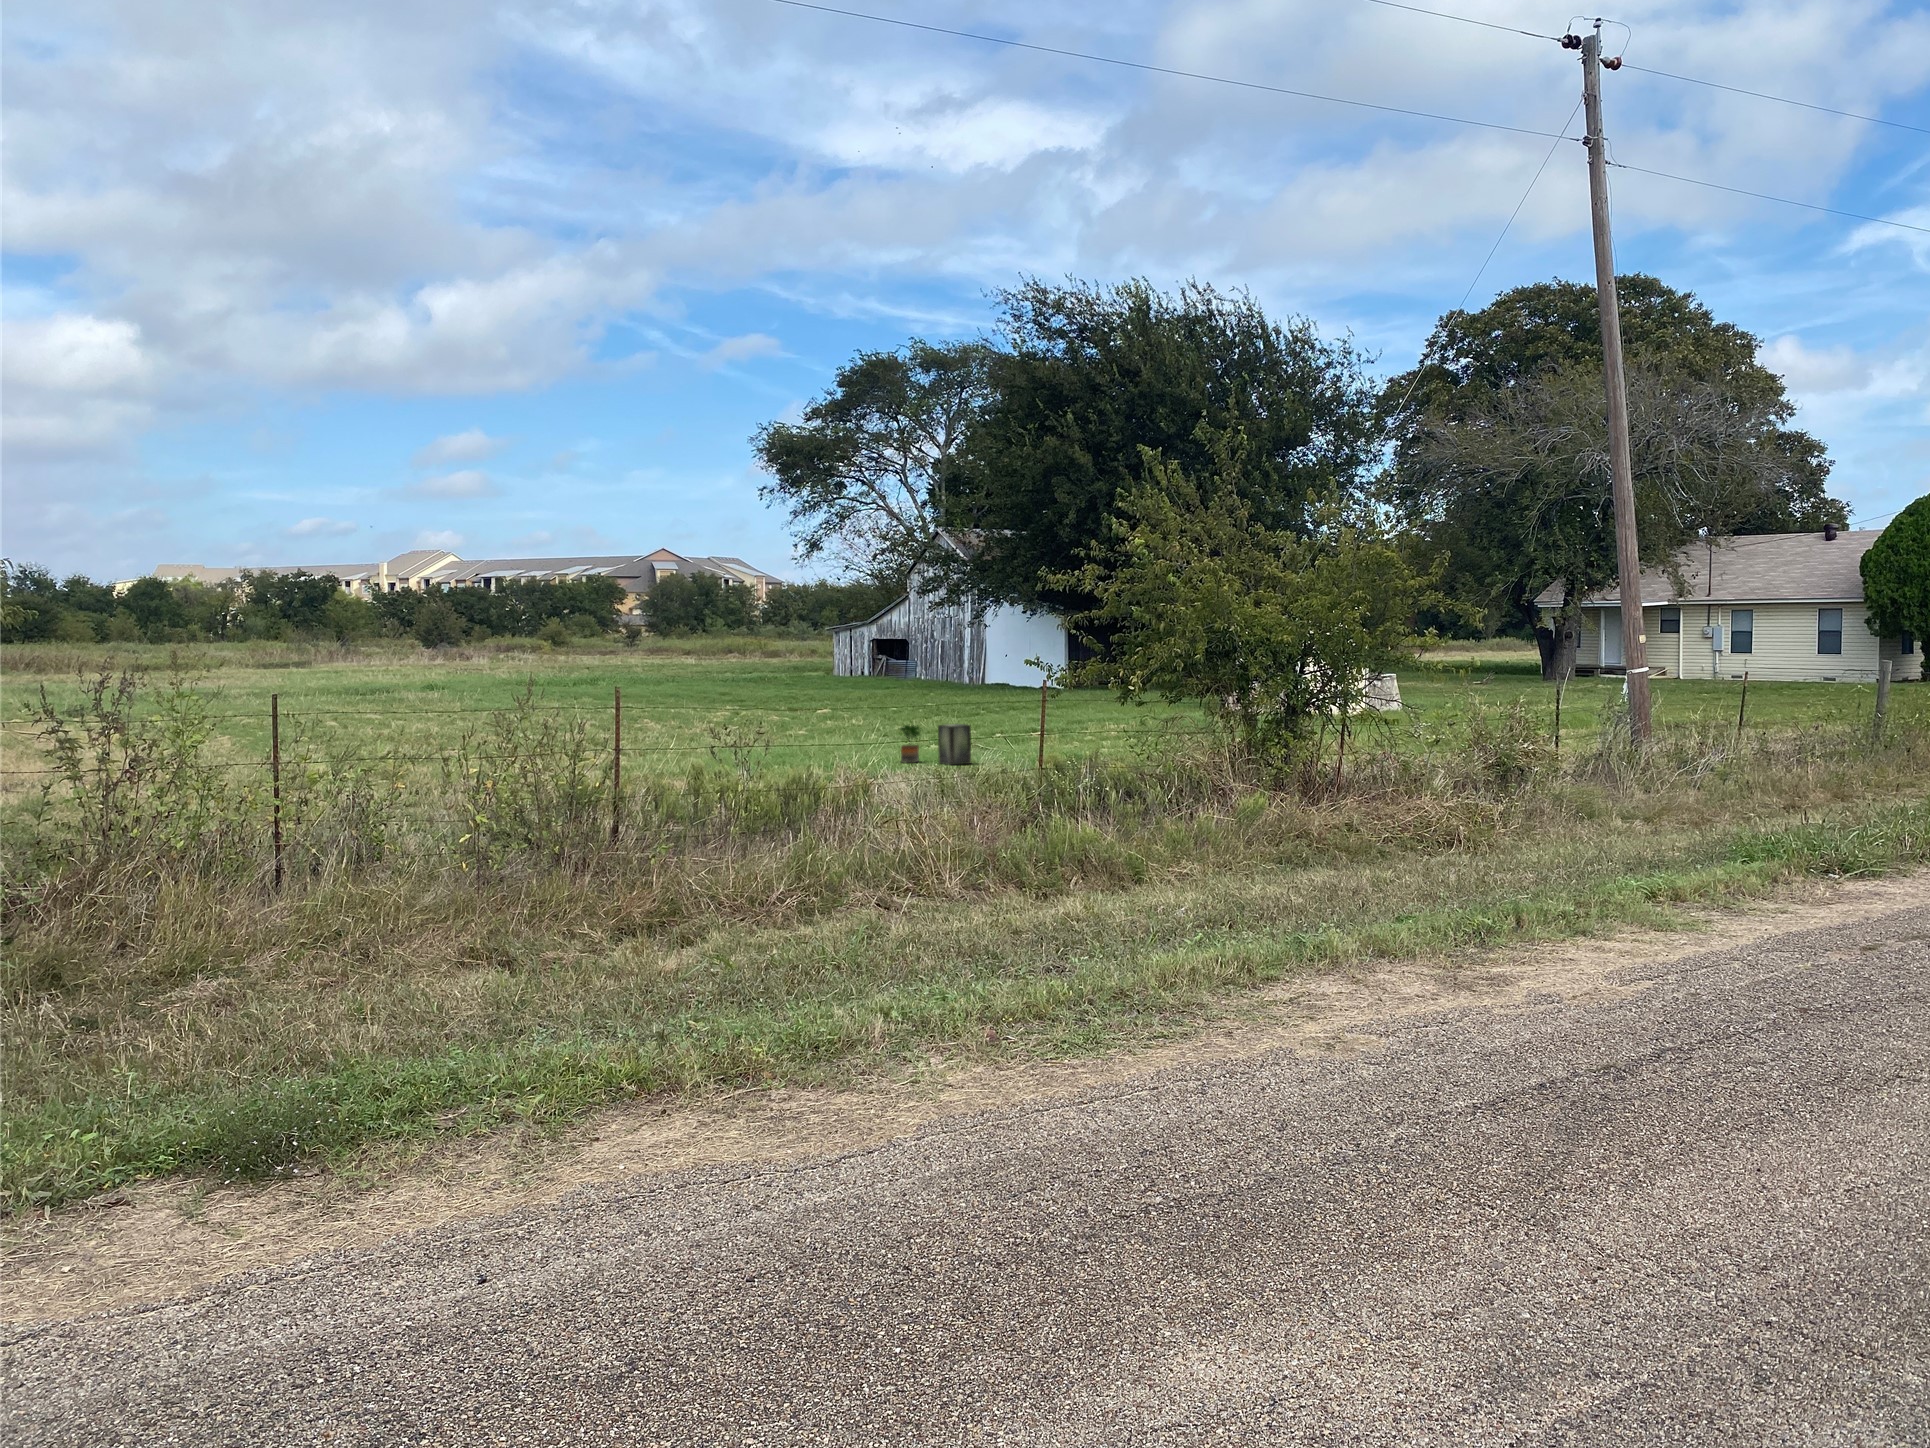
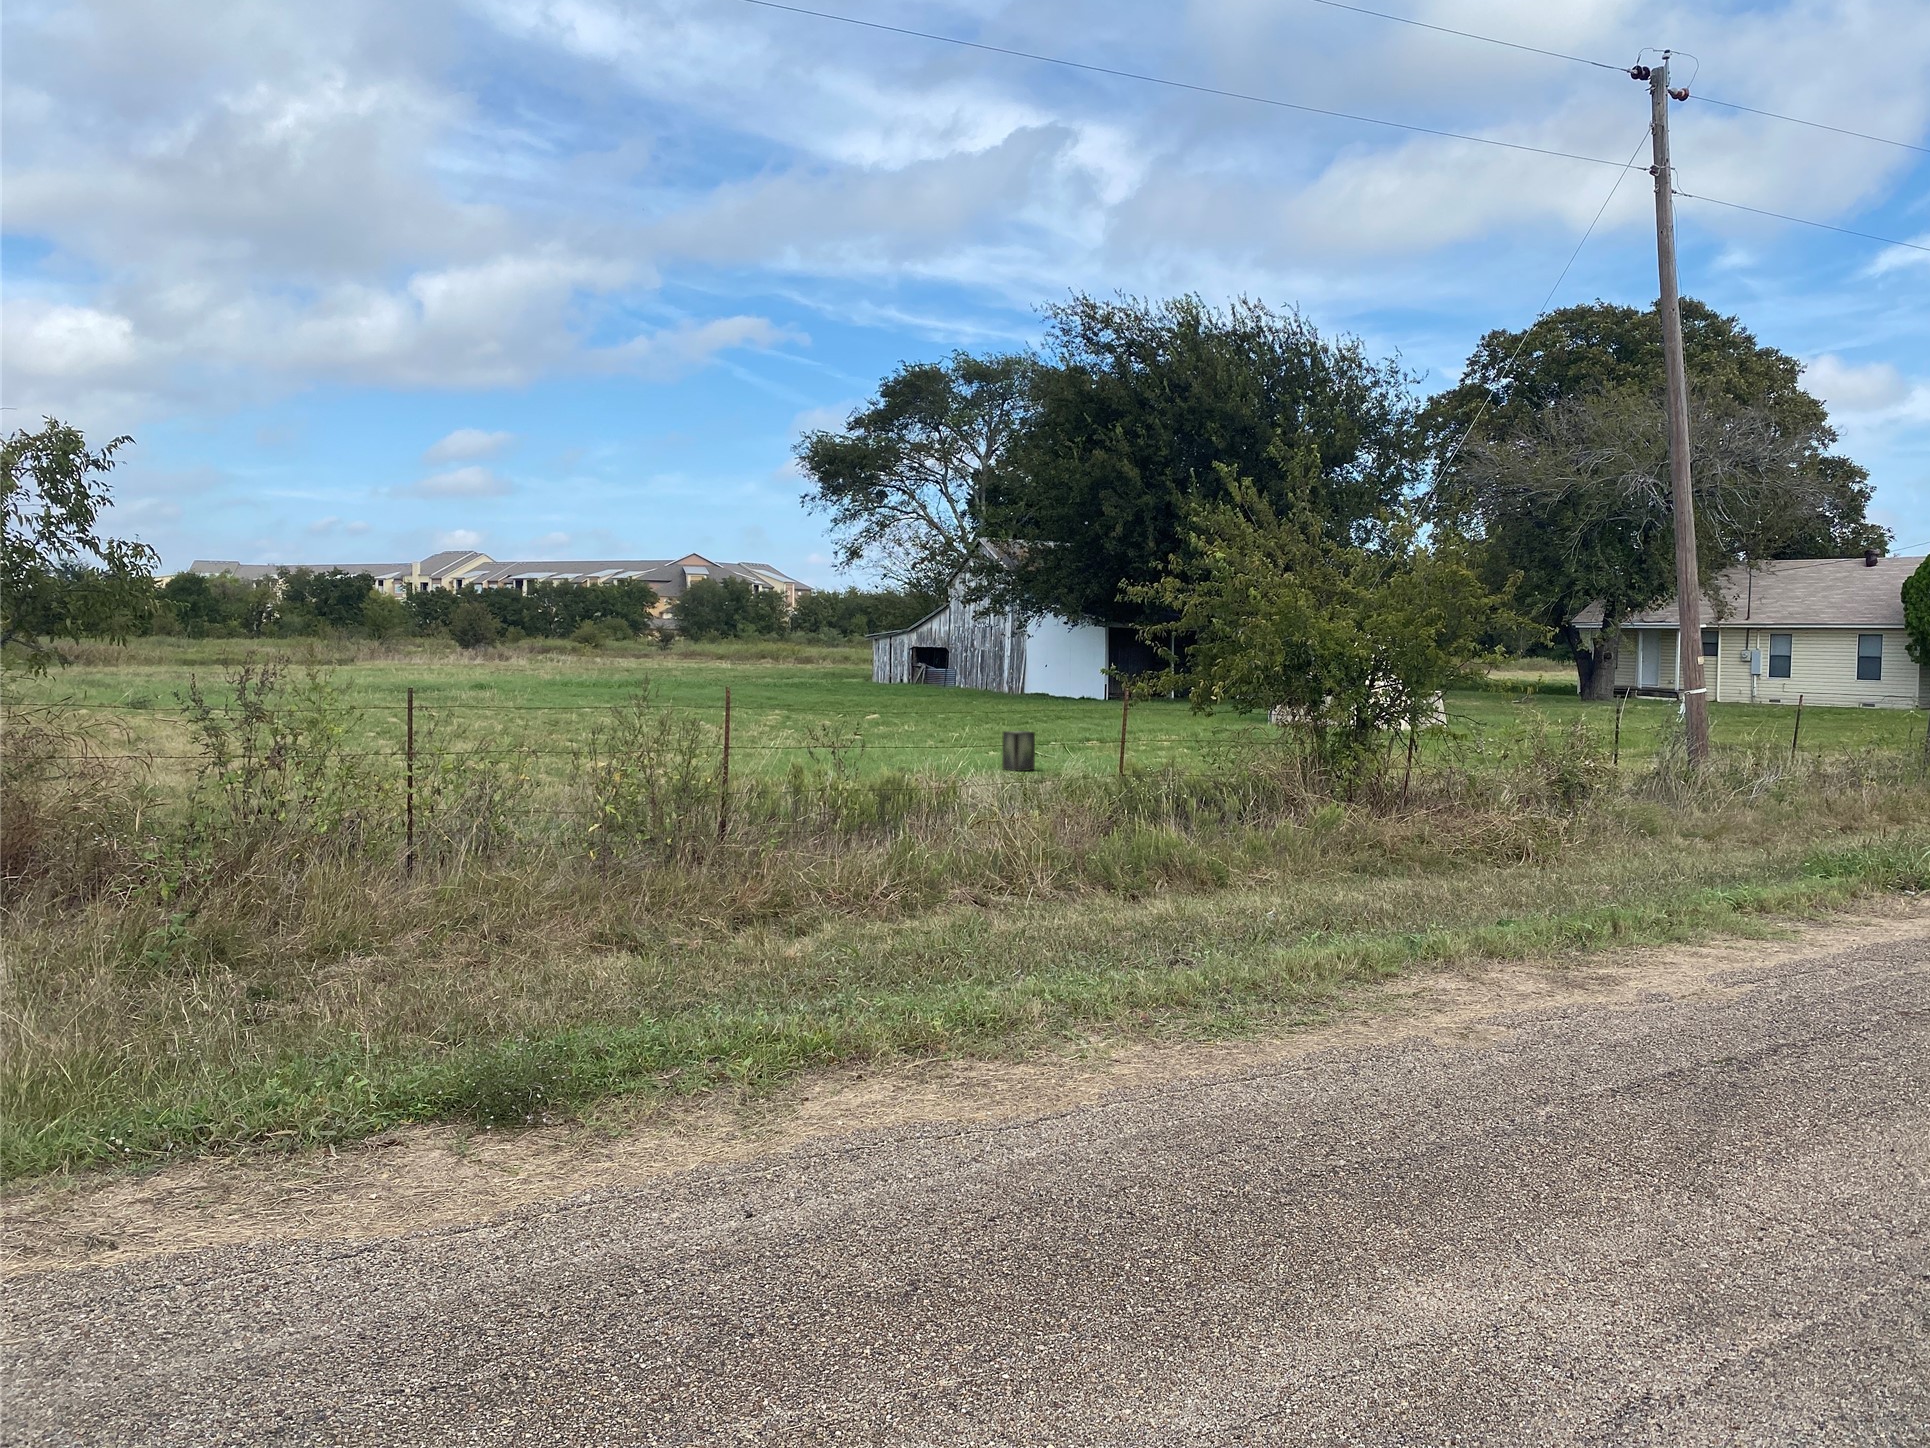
potted tree: present [900,725,921,763] -> none [963,730,987,768]

